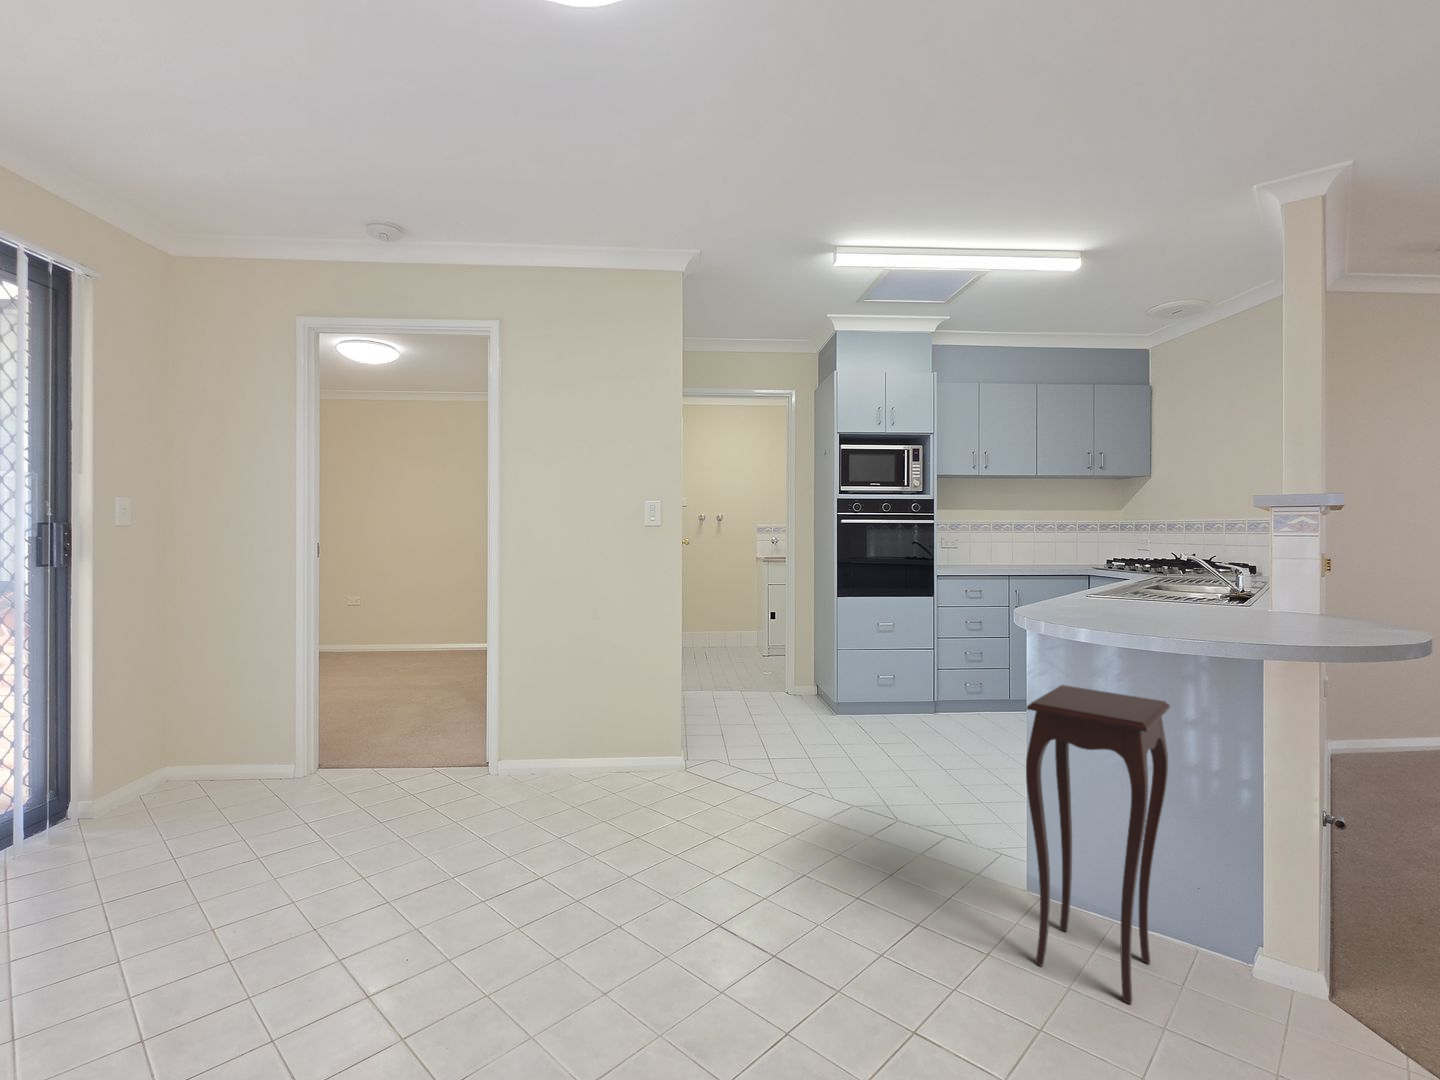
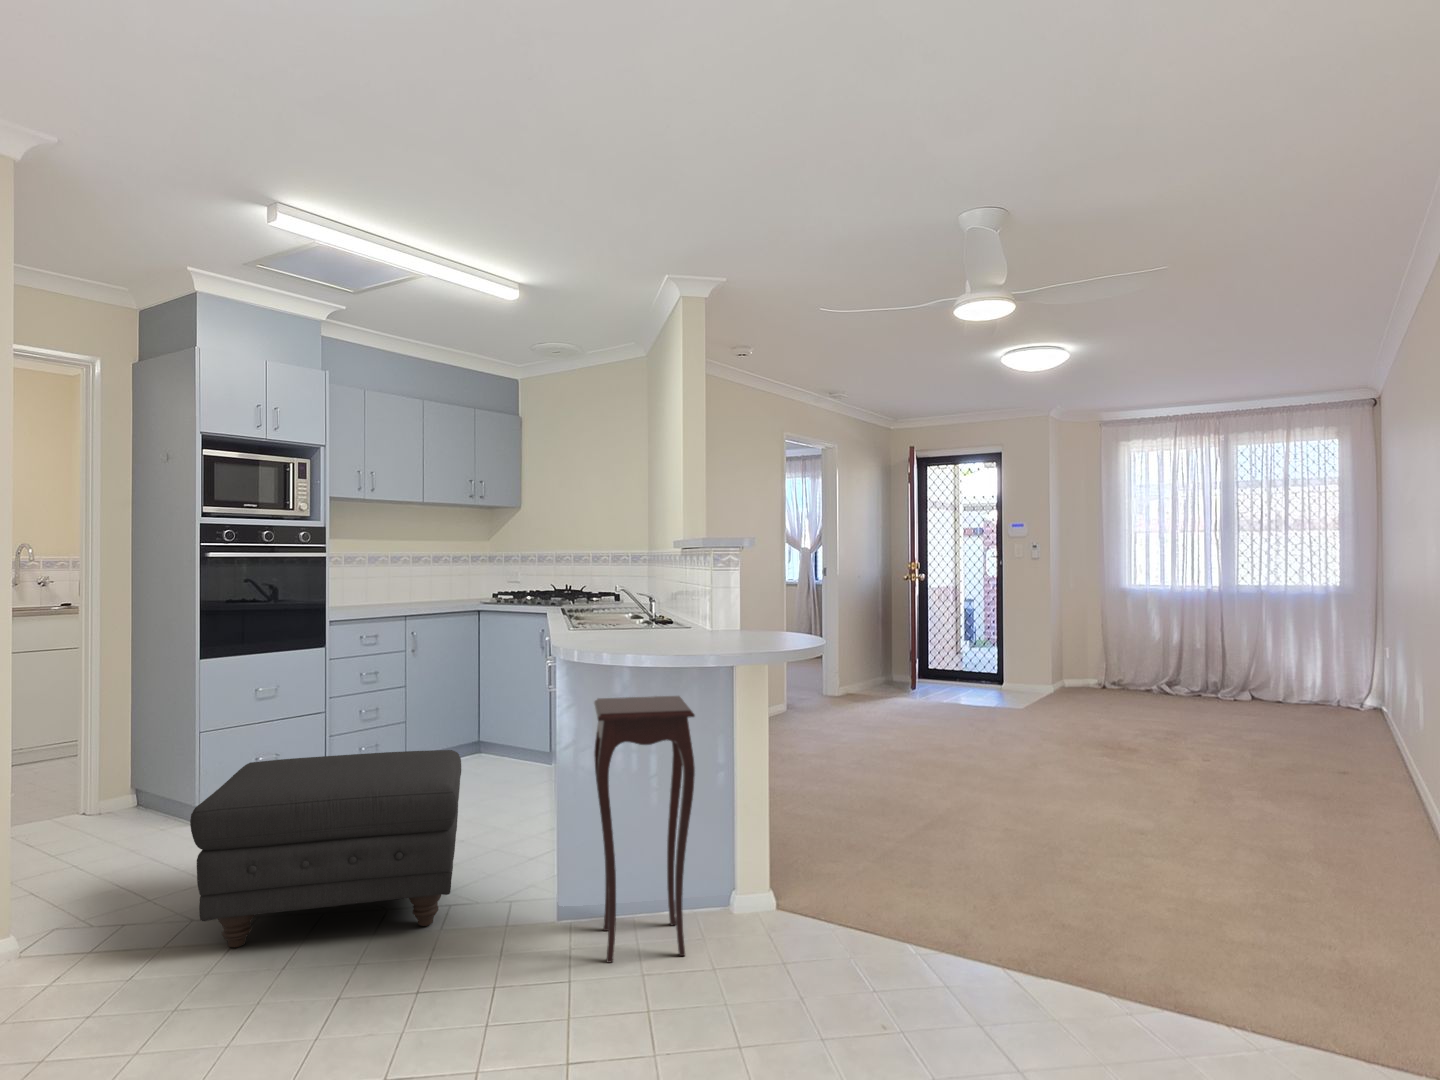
ottoman: none [753,679,975,850] -> present [190,750,461,948]

